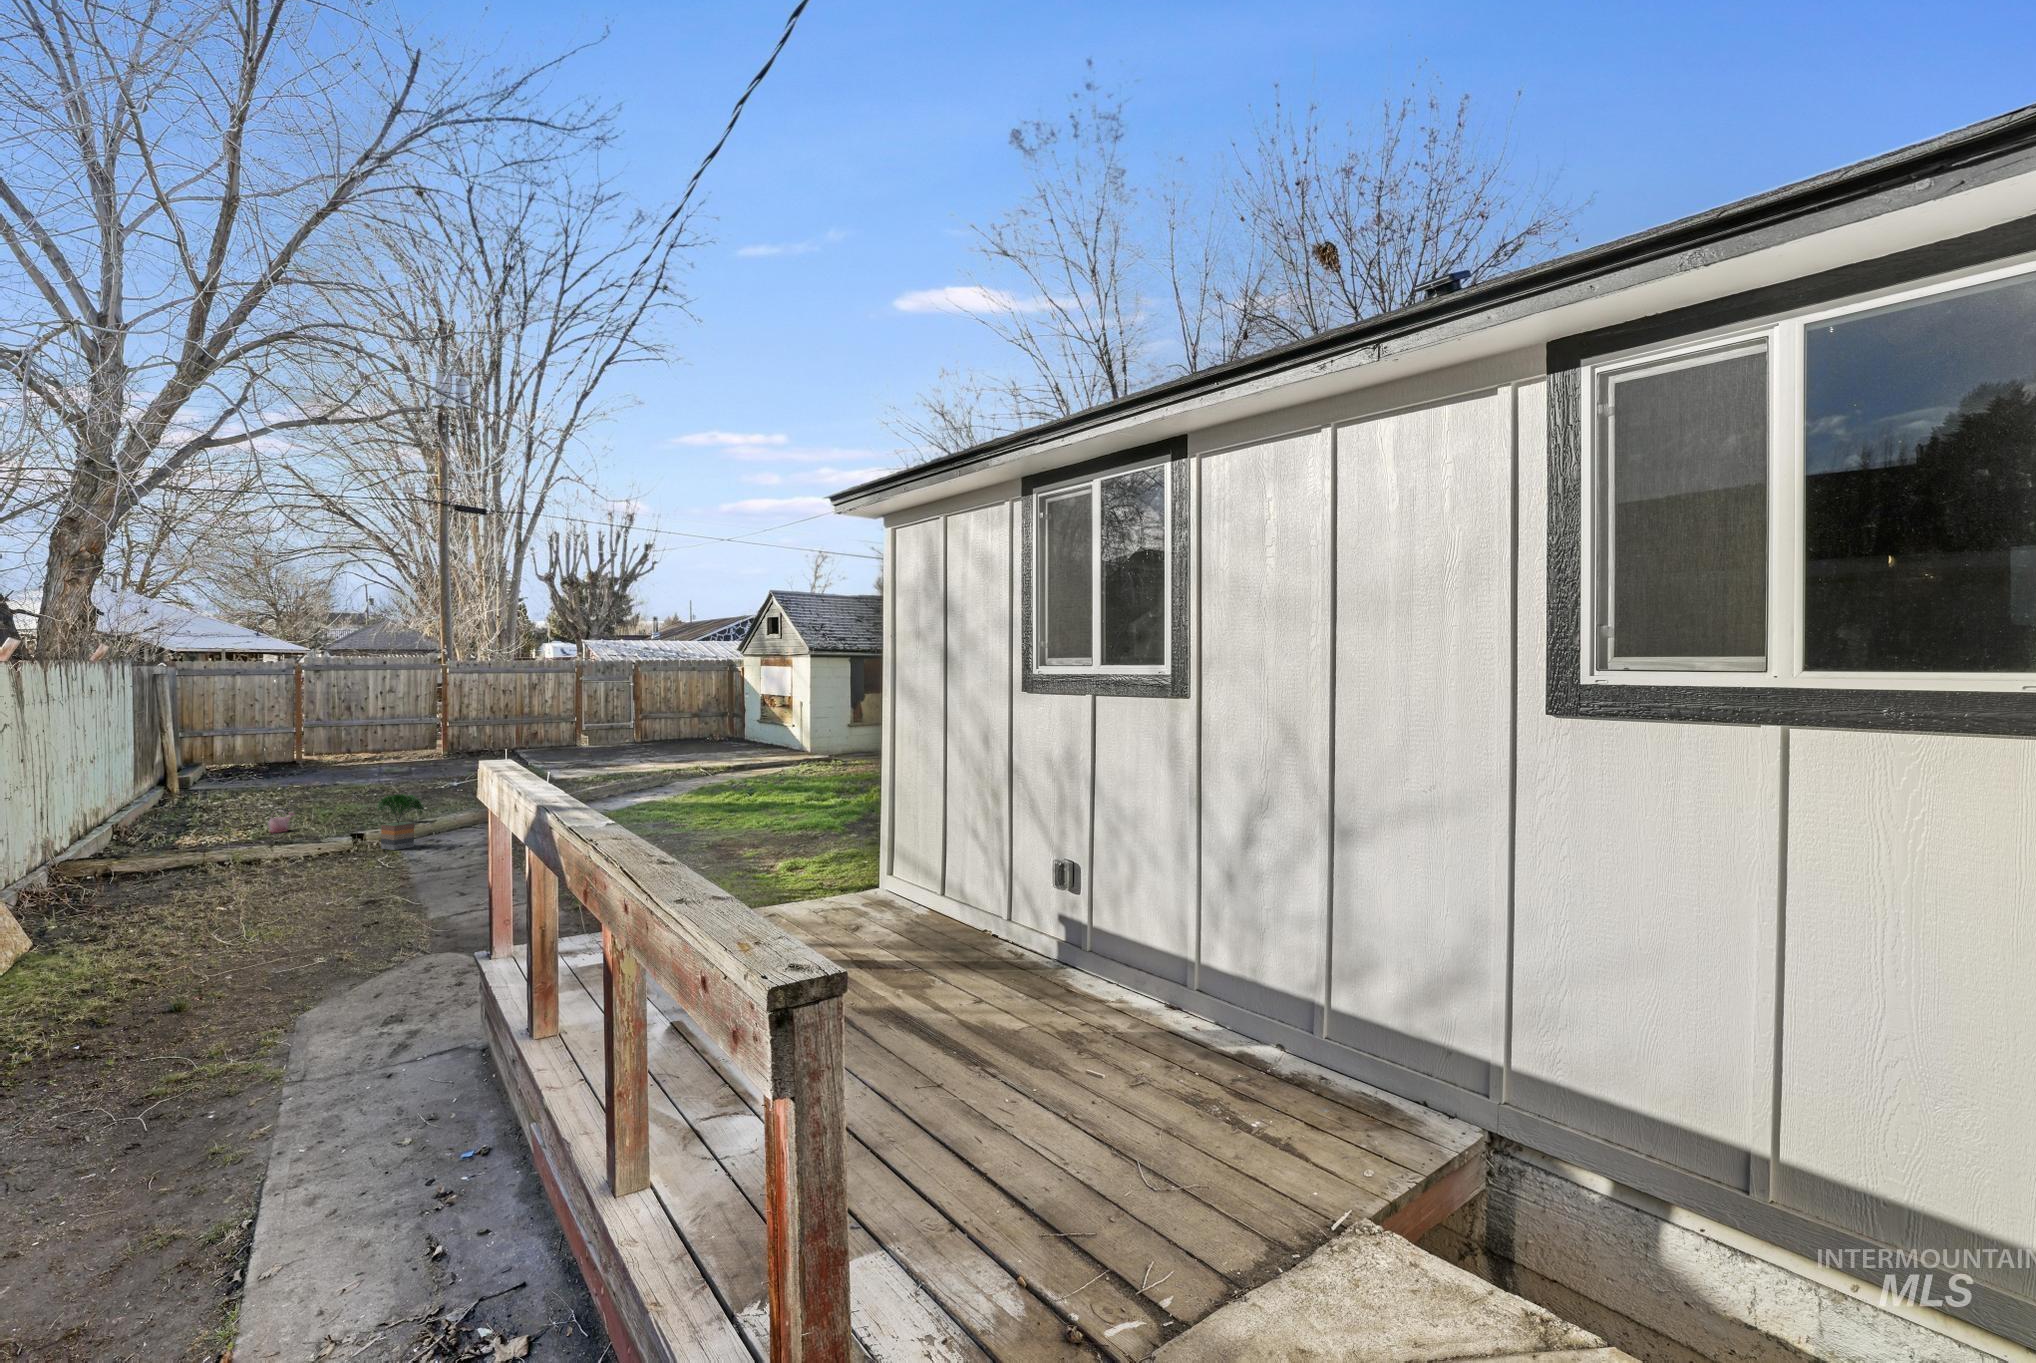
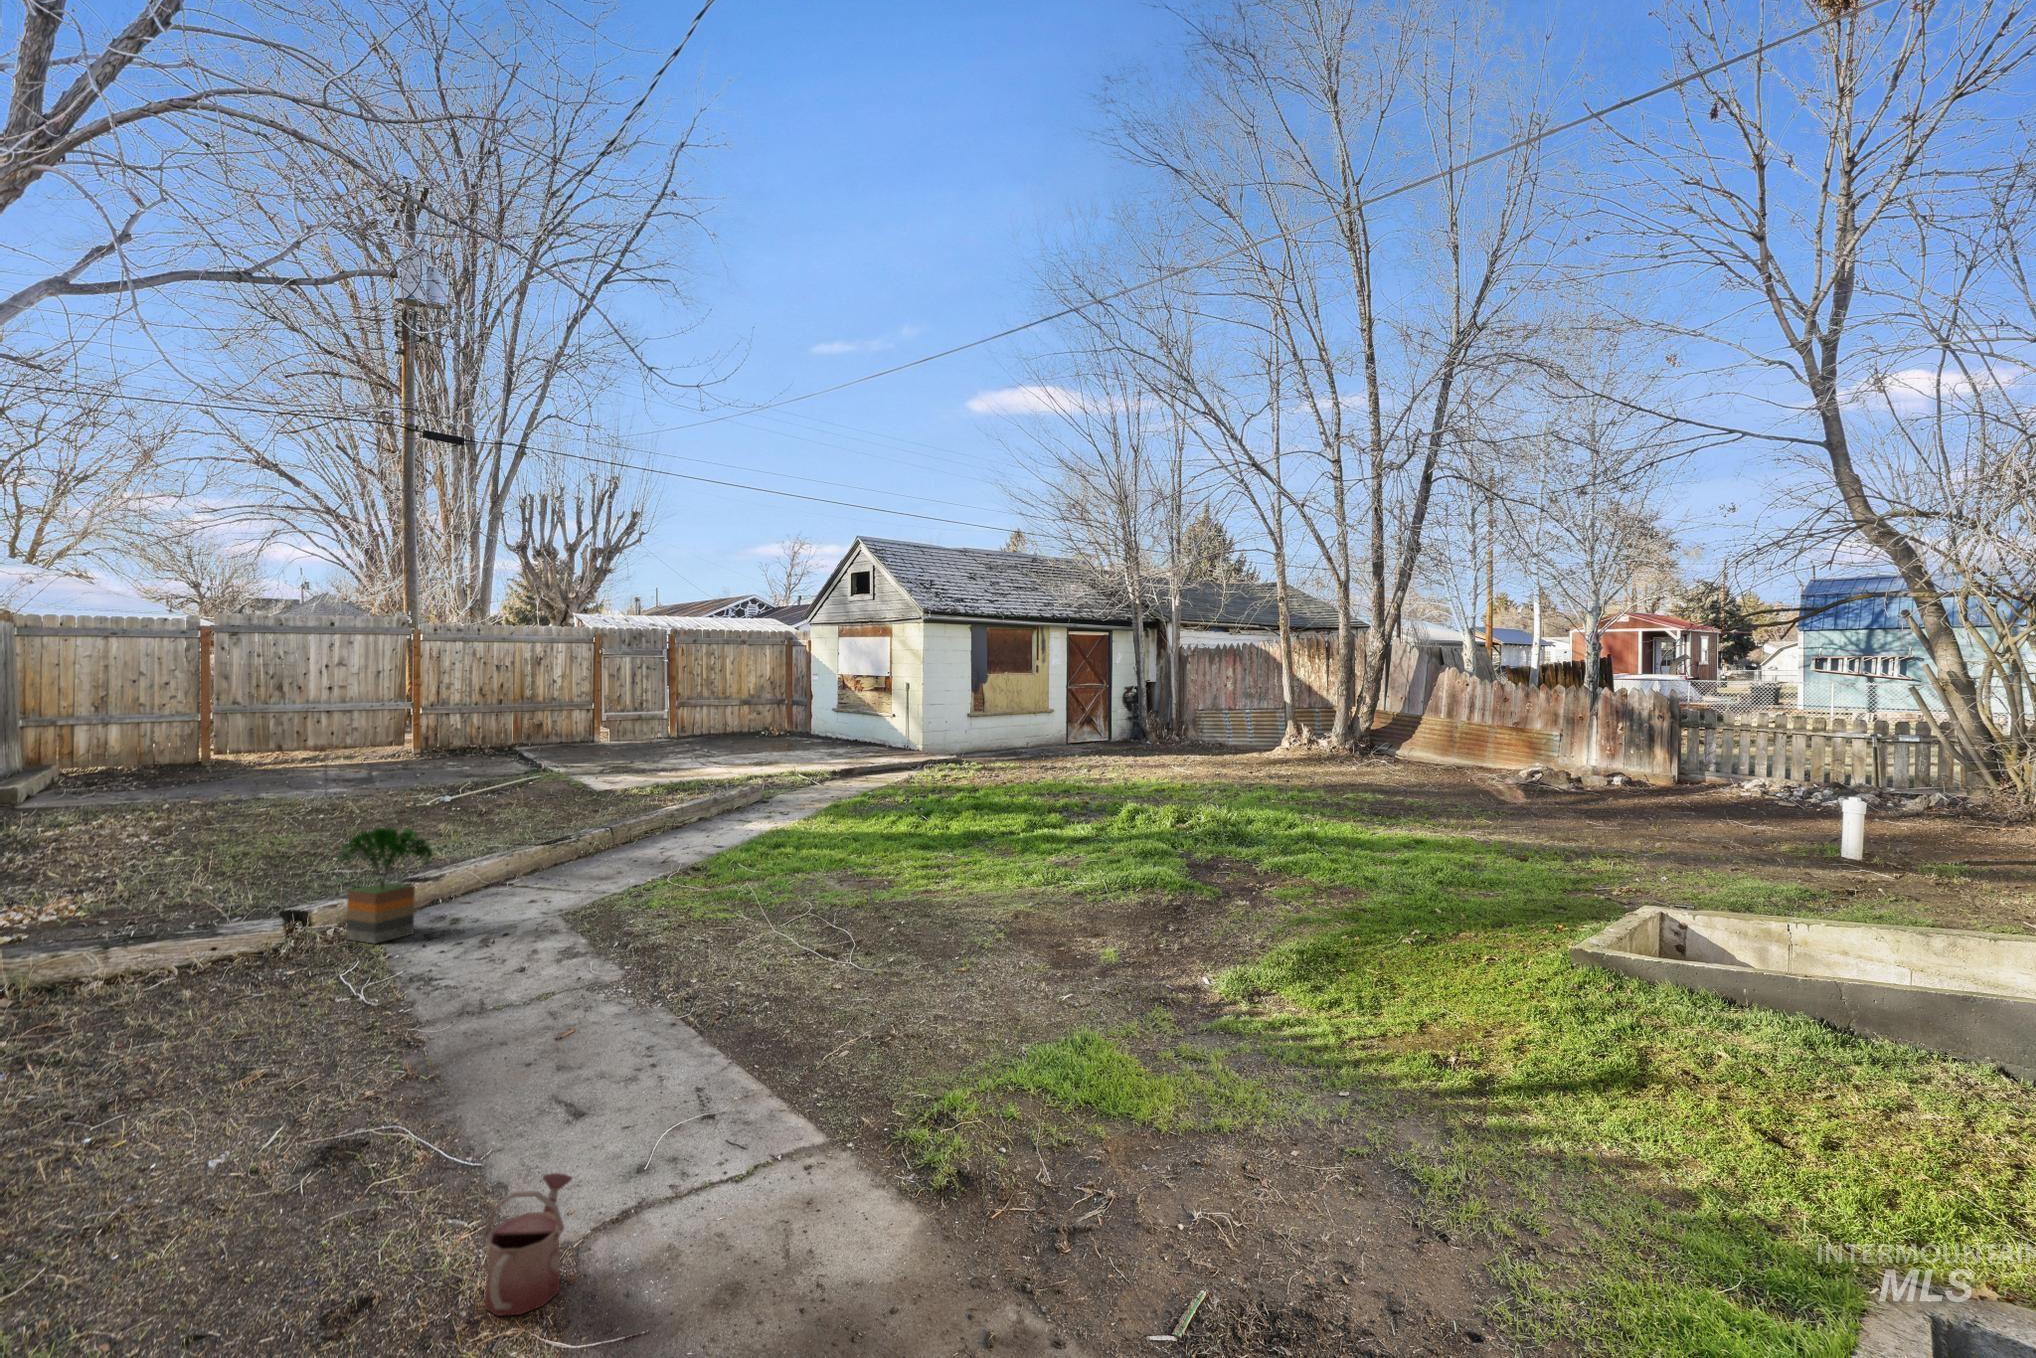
watering can: present [268,812,295,833] -> present [484,1173,572,1316]

